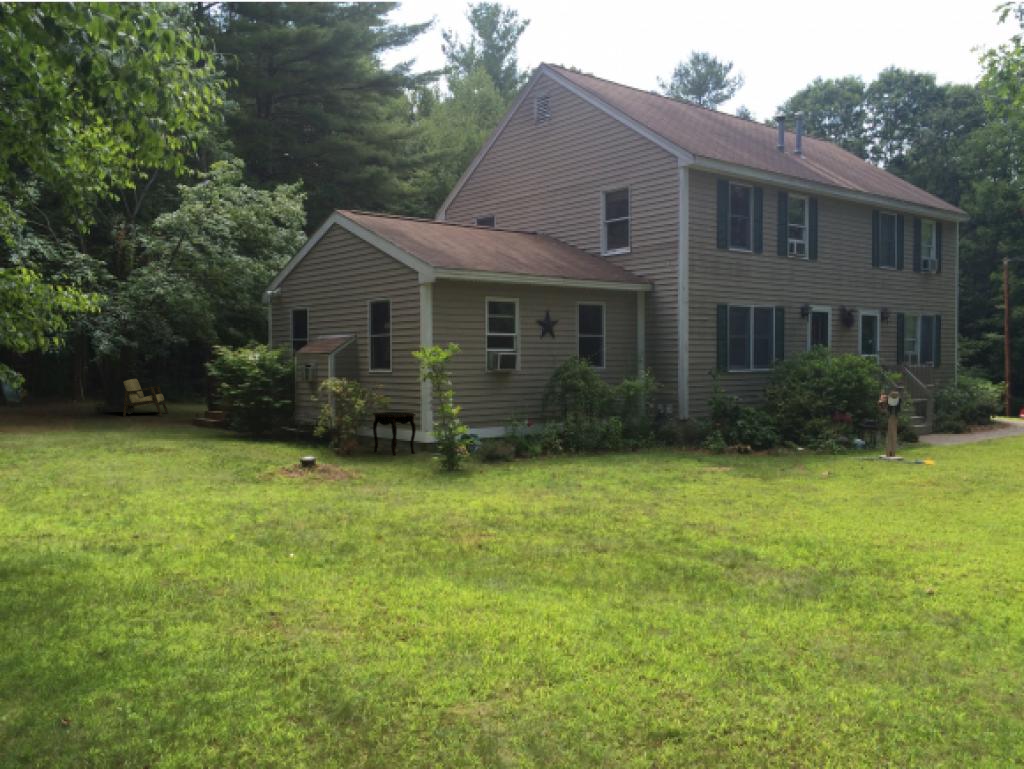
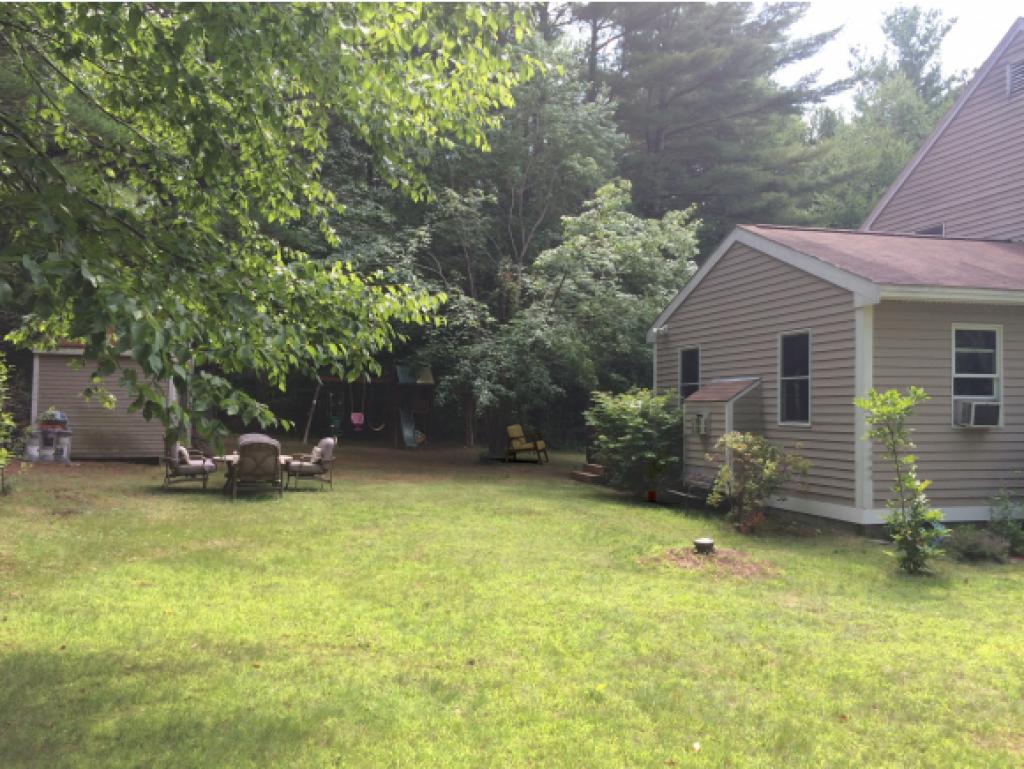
potted tree: none [255,393,286,439] -> present [643,448,669,501]
side table: present [373,412,416,455] -> none [786,479,848,540]

